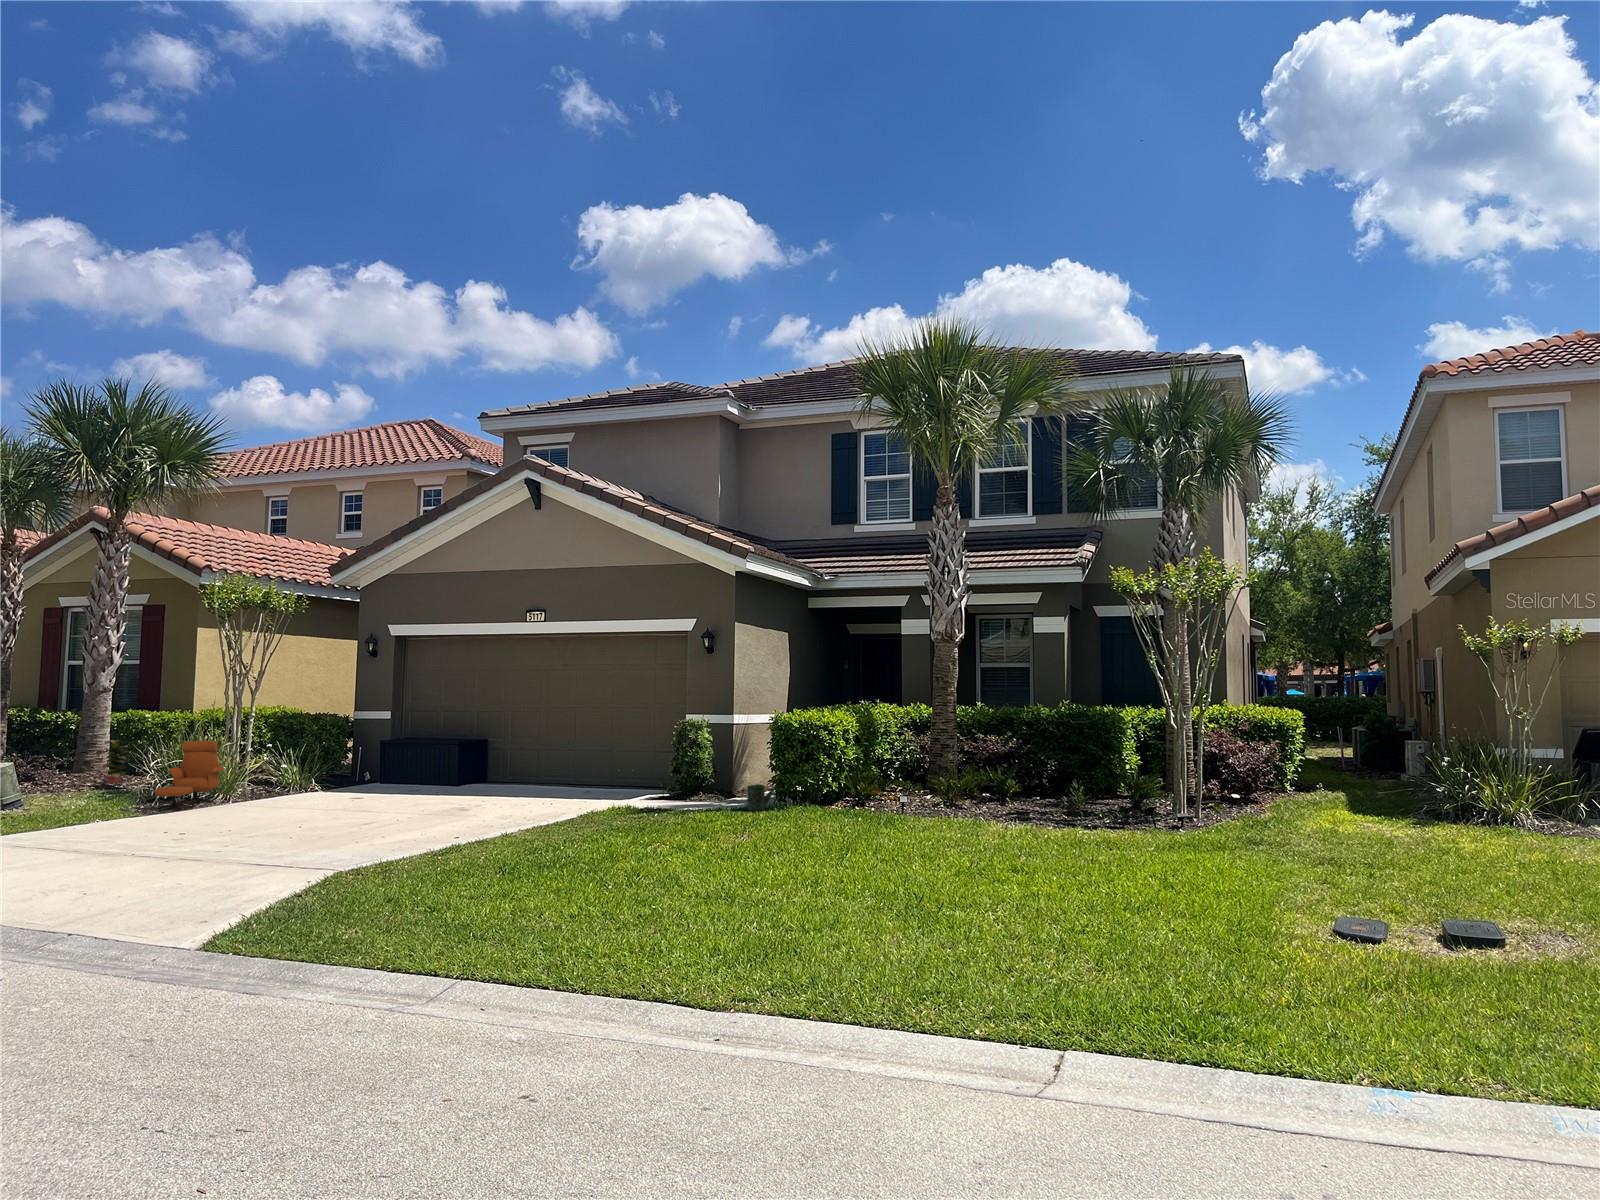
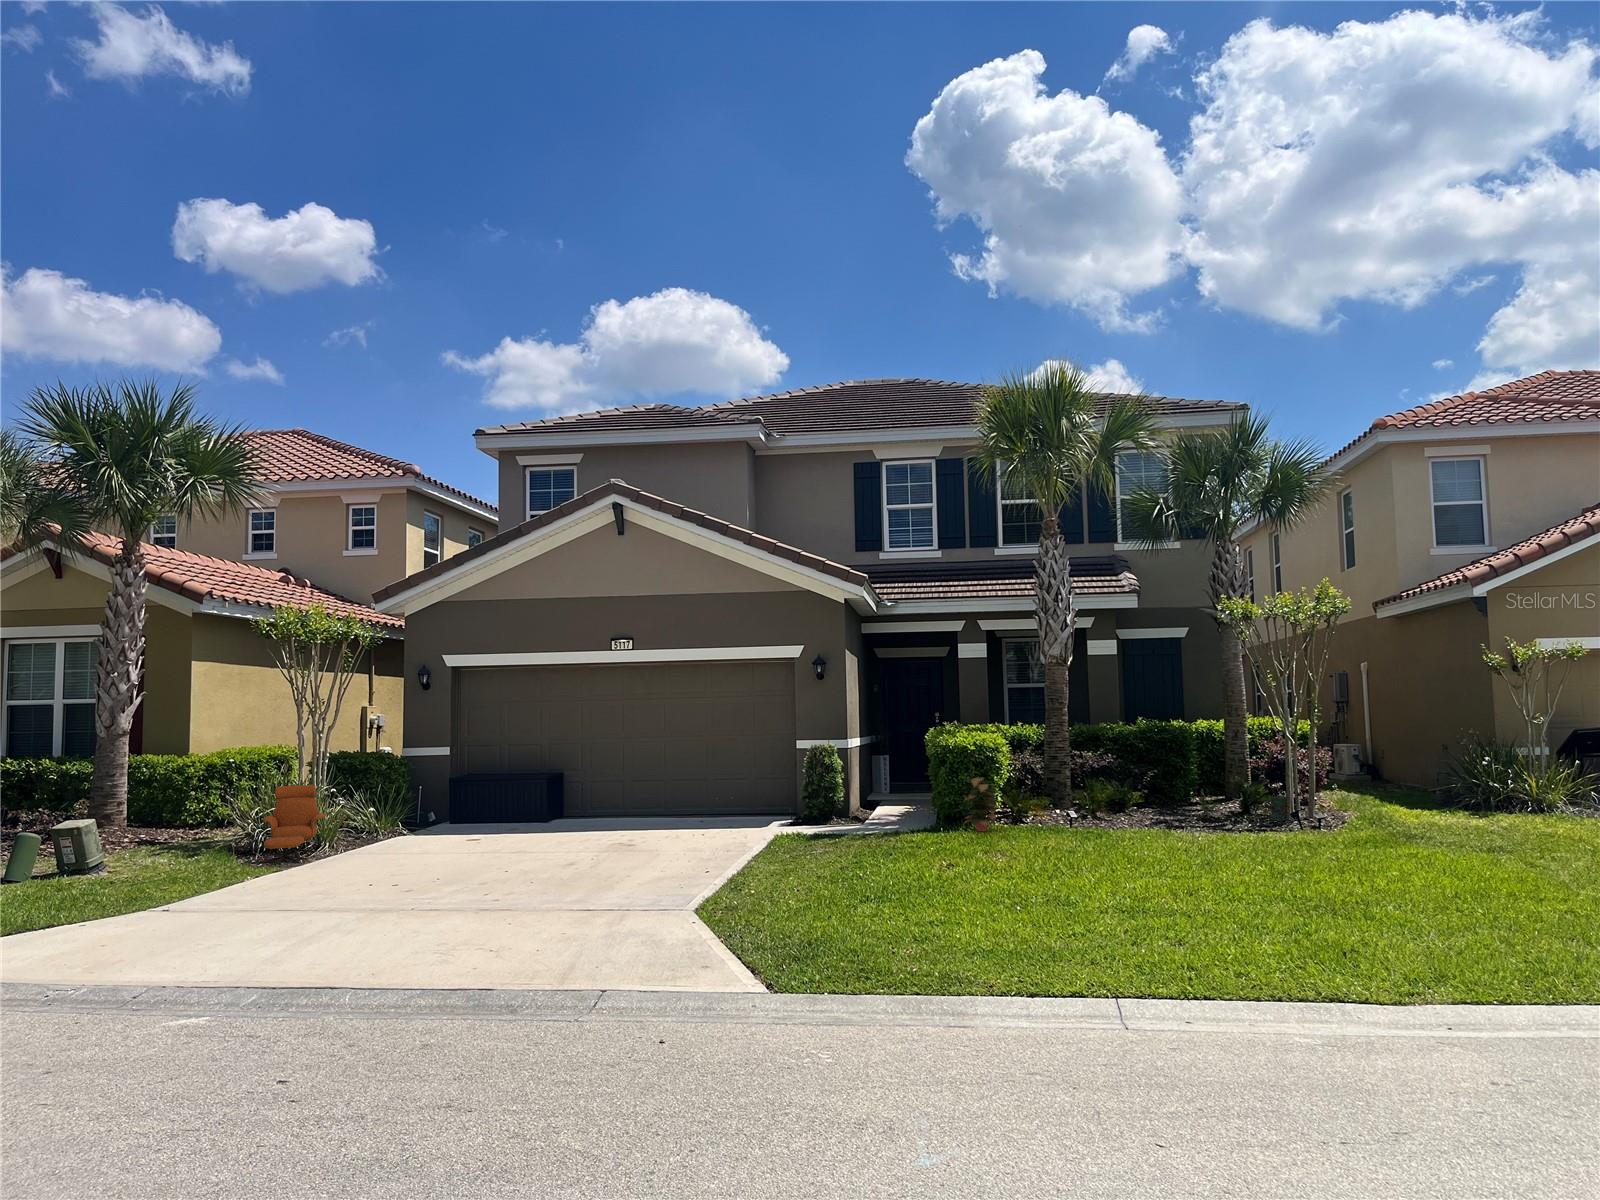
decorative plant: present [105,740,130,783] -> present [965,778,996,832]
watering can: present [741,781,781,810] -> present [1266,792,1301,821]

